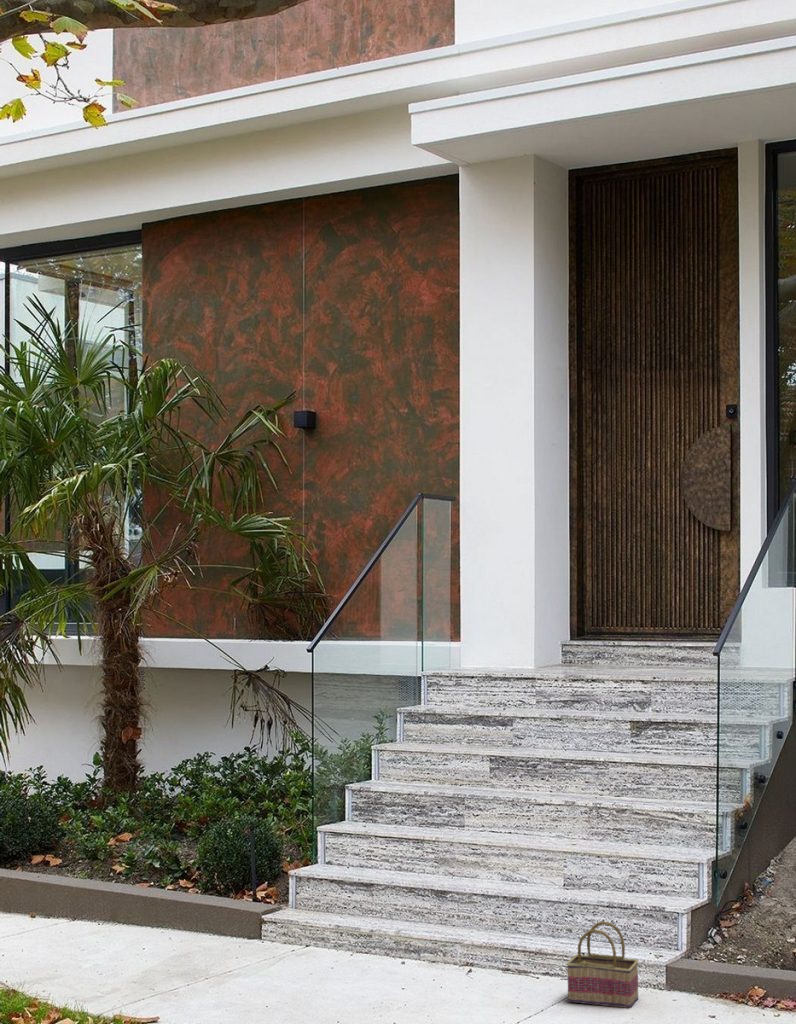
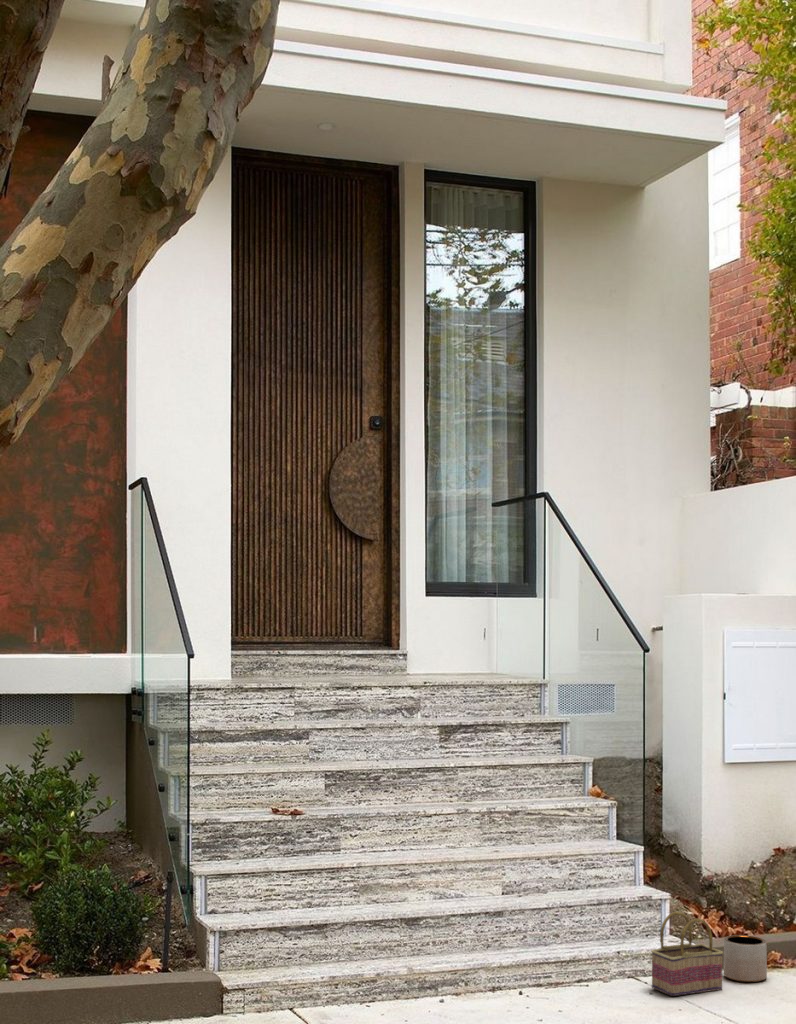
planter: none [662,959,708,1010] -> present [724,935,767,982]

